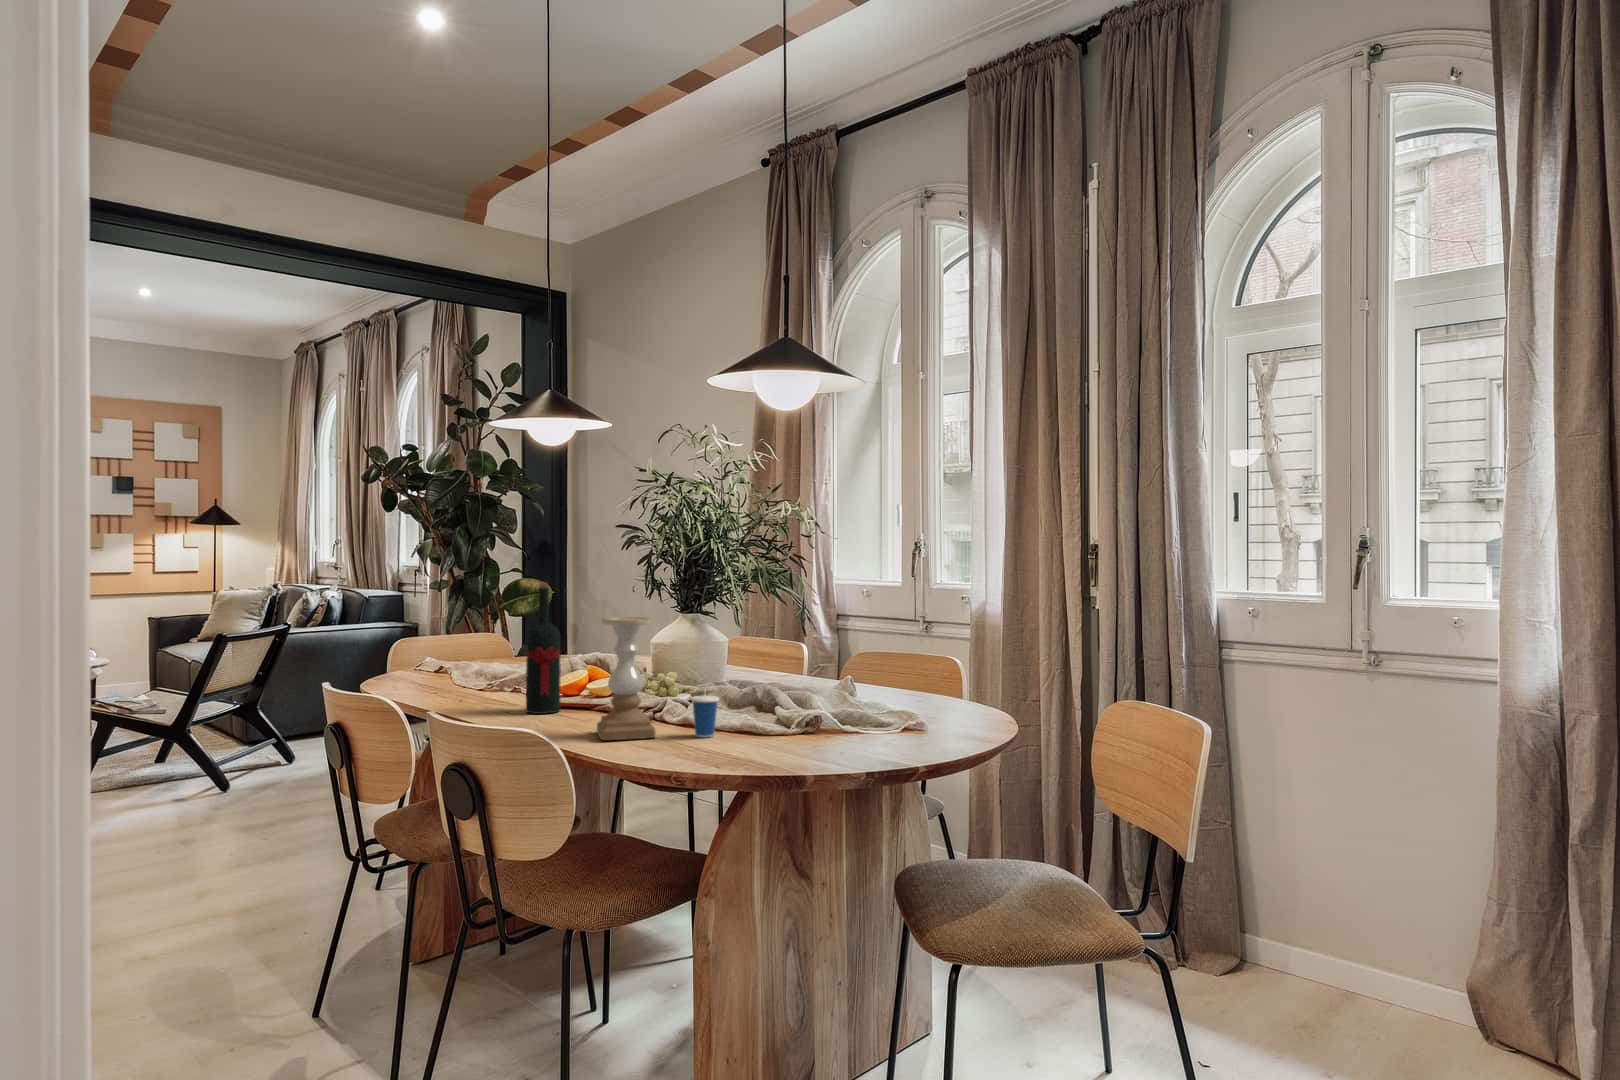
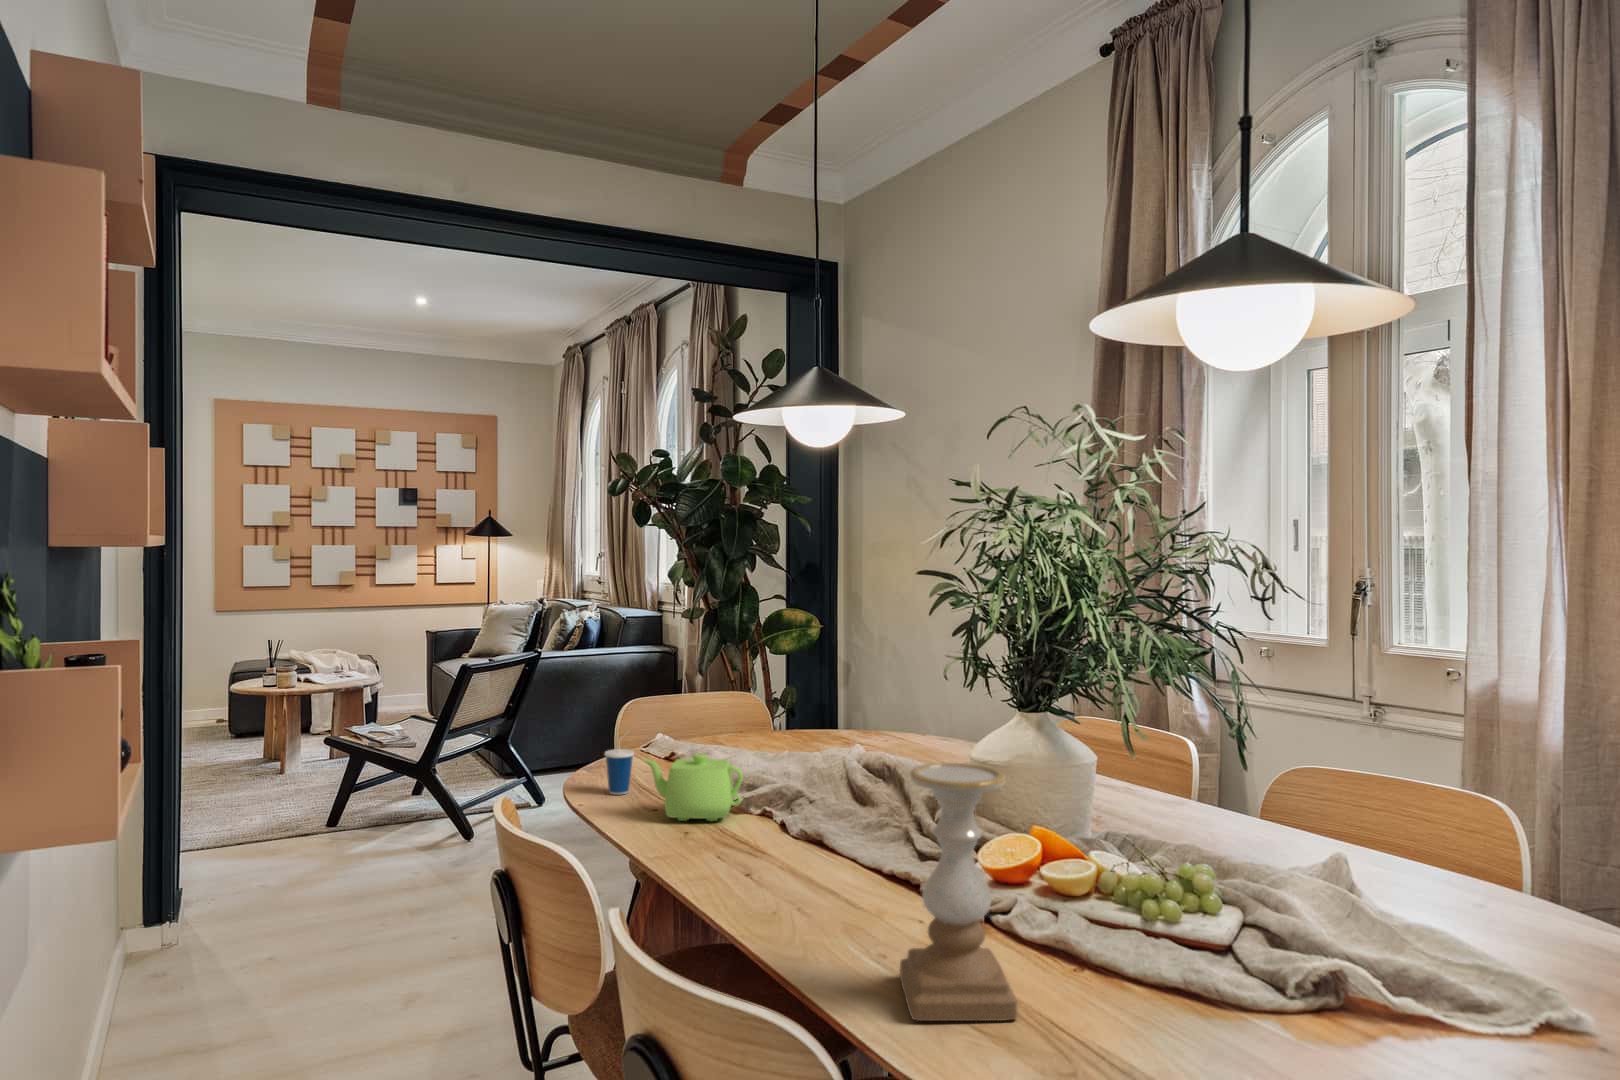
wine bottle: present [526,583,560,714] -> none [776,672,832,897]
teapot: none [428,651,500,694] -> present [643,754,743,821]
cup: present [691,678,719,737] -> present [605,748,634,794]

